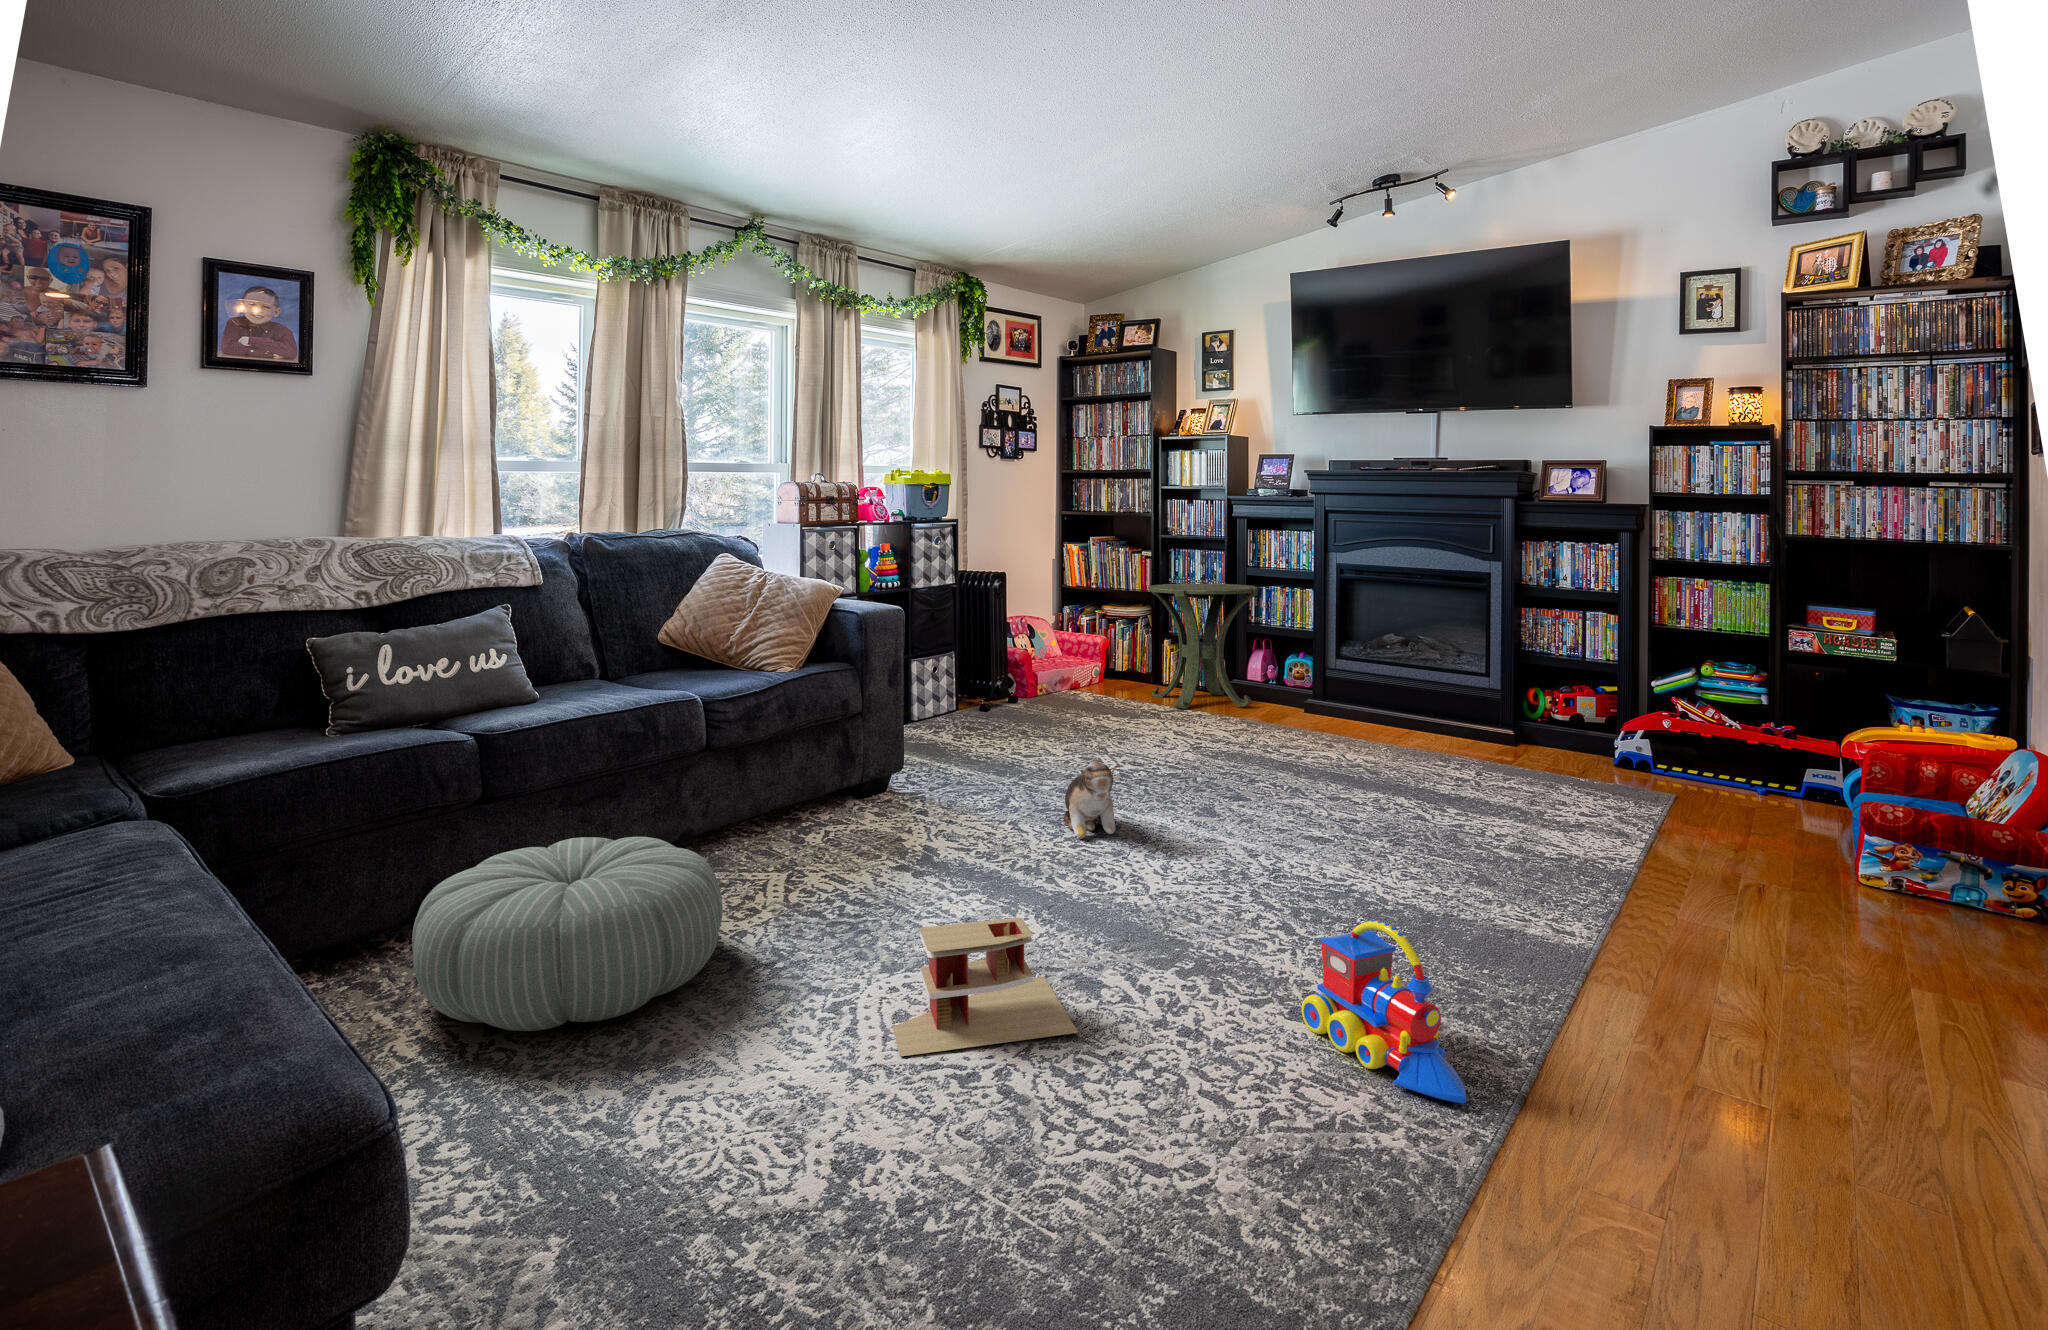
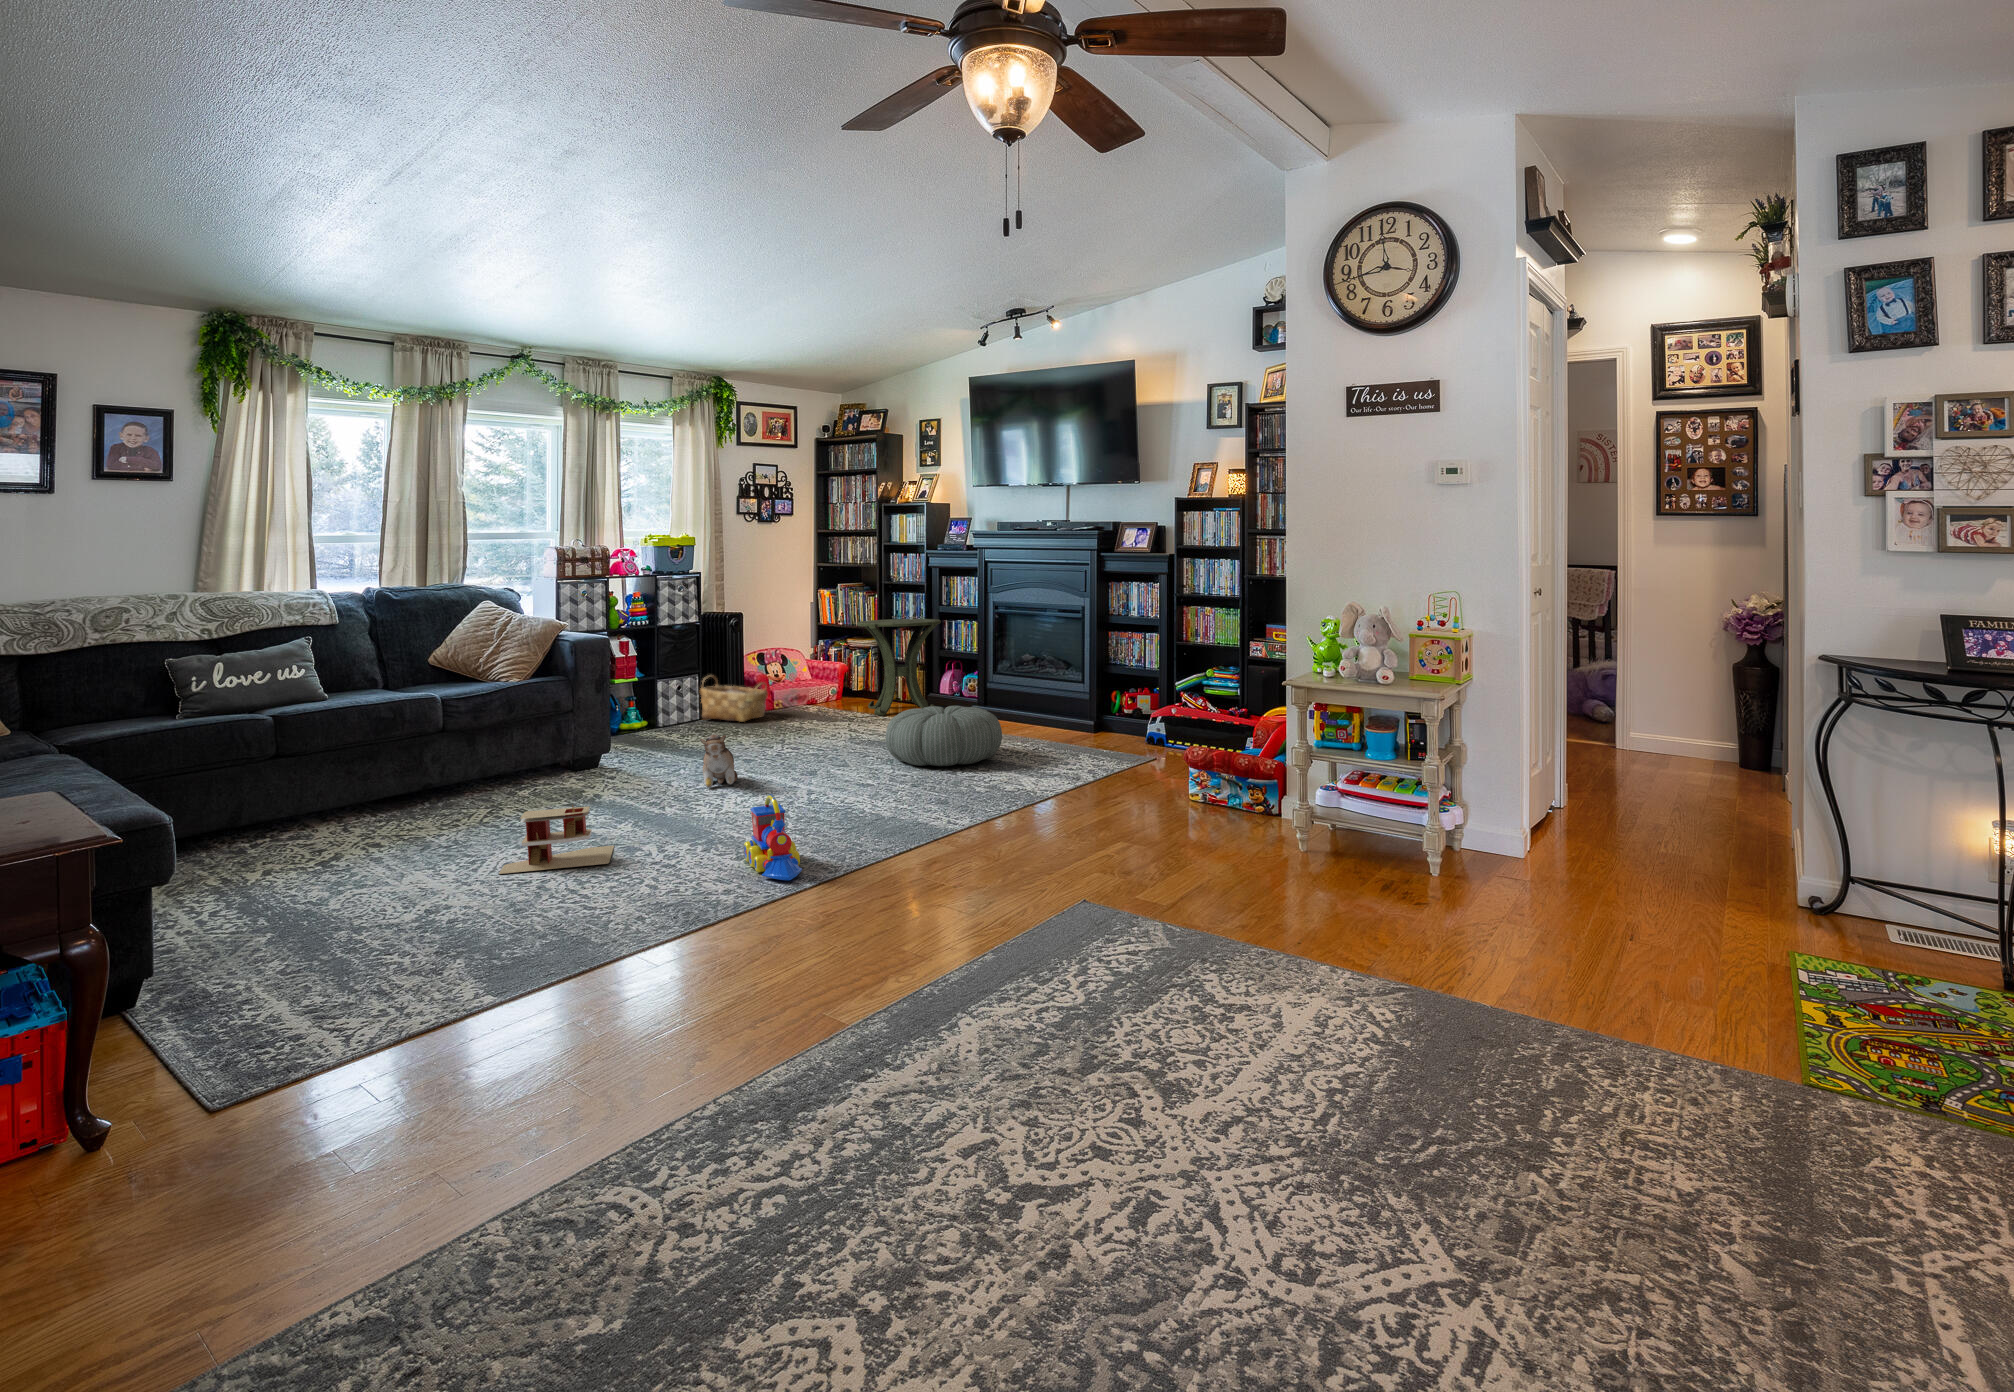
woven basket: none [959,652,1044,716] -> present [700,675,768,722]
pouf: present [412,837,723,1031] -> present [886,706,1002,766]

